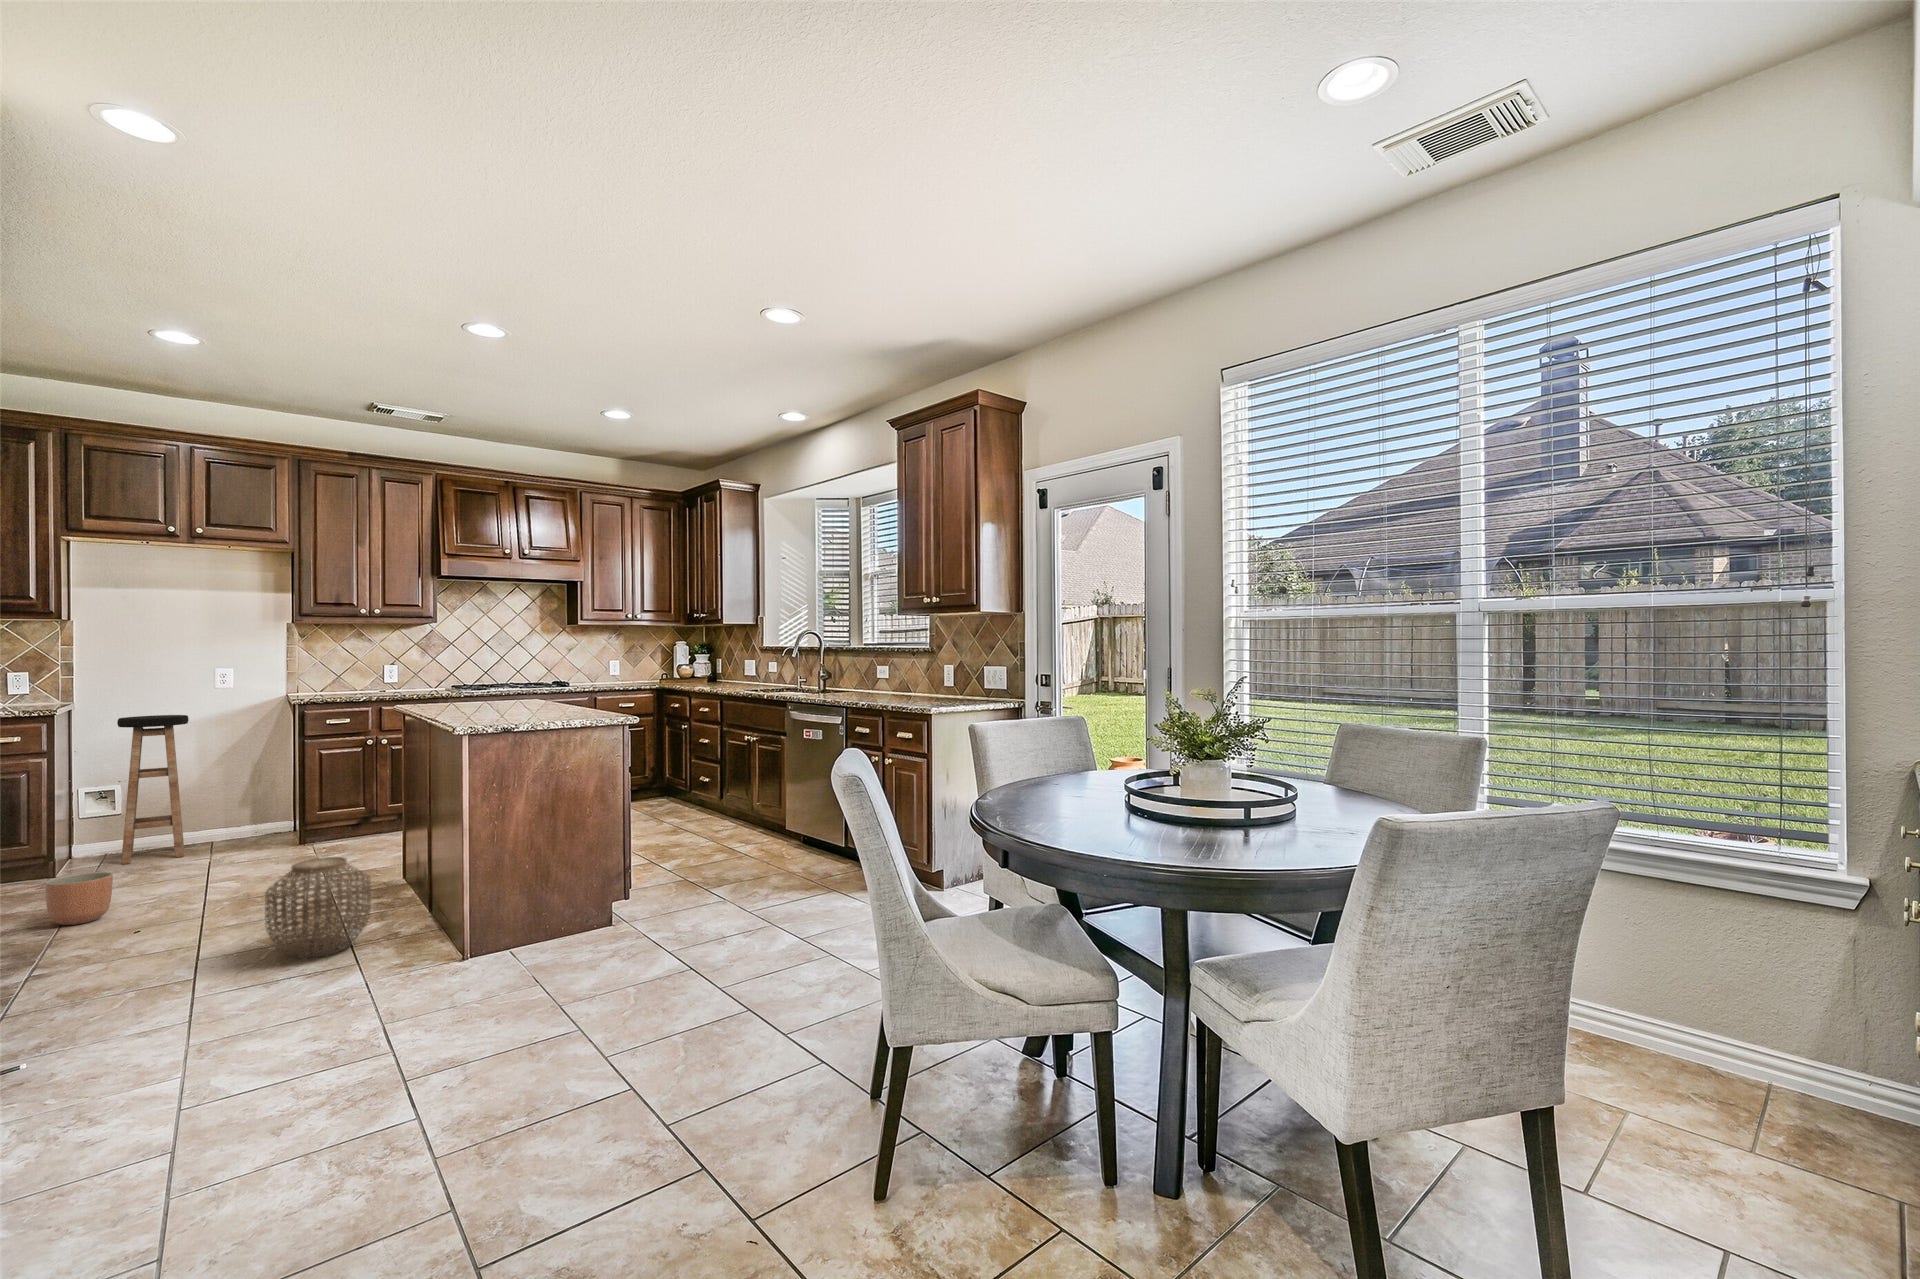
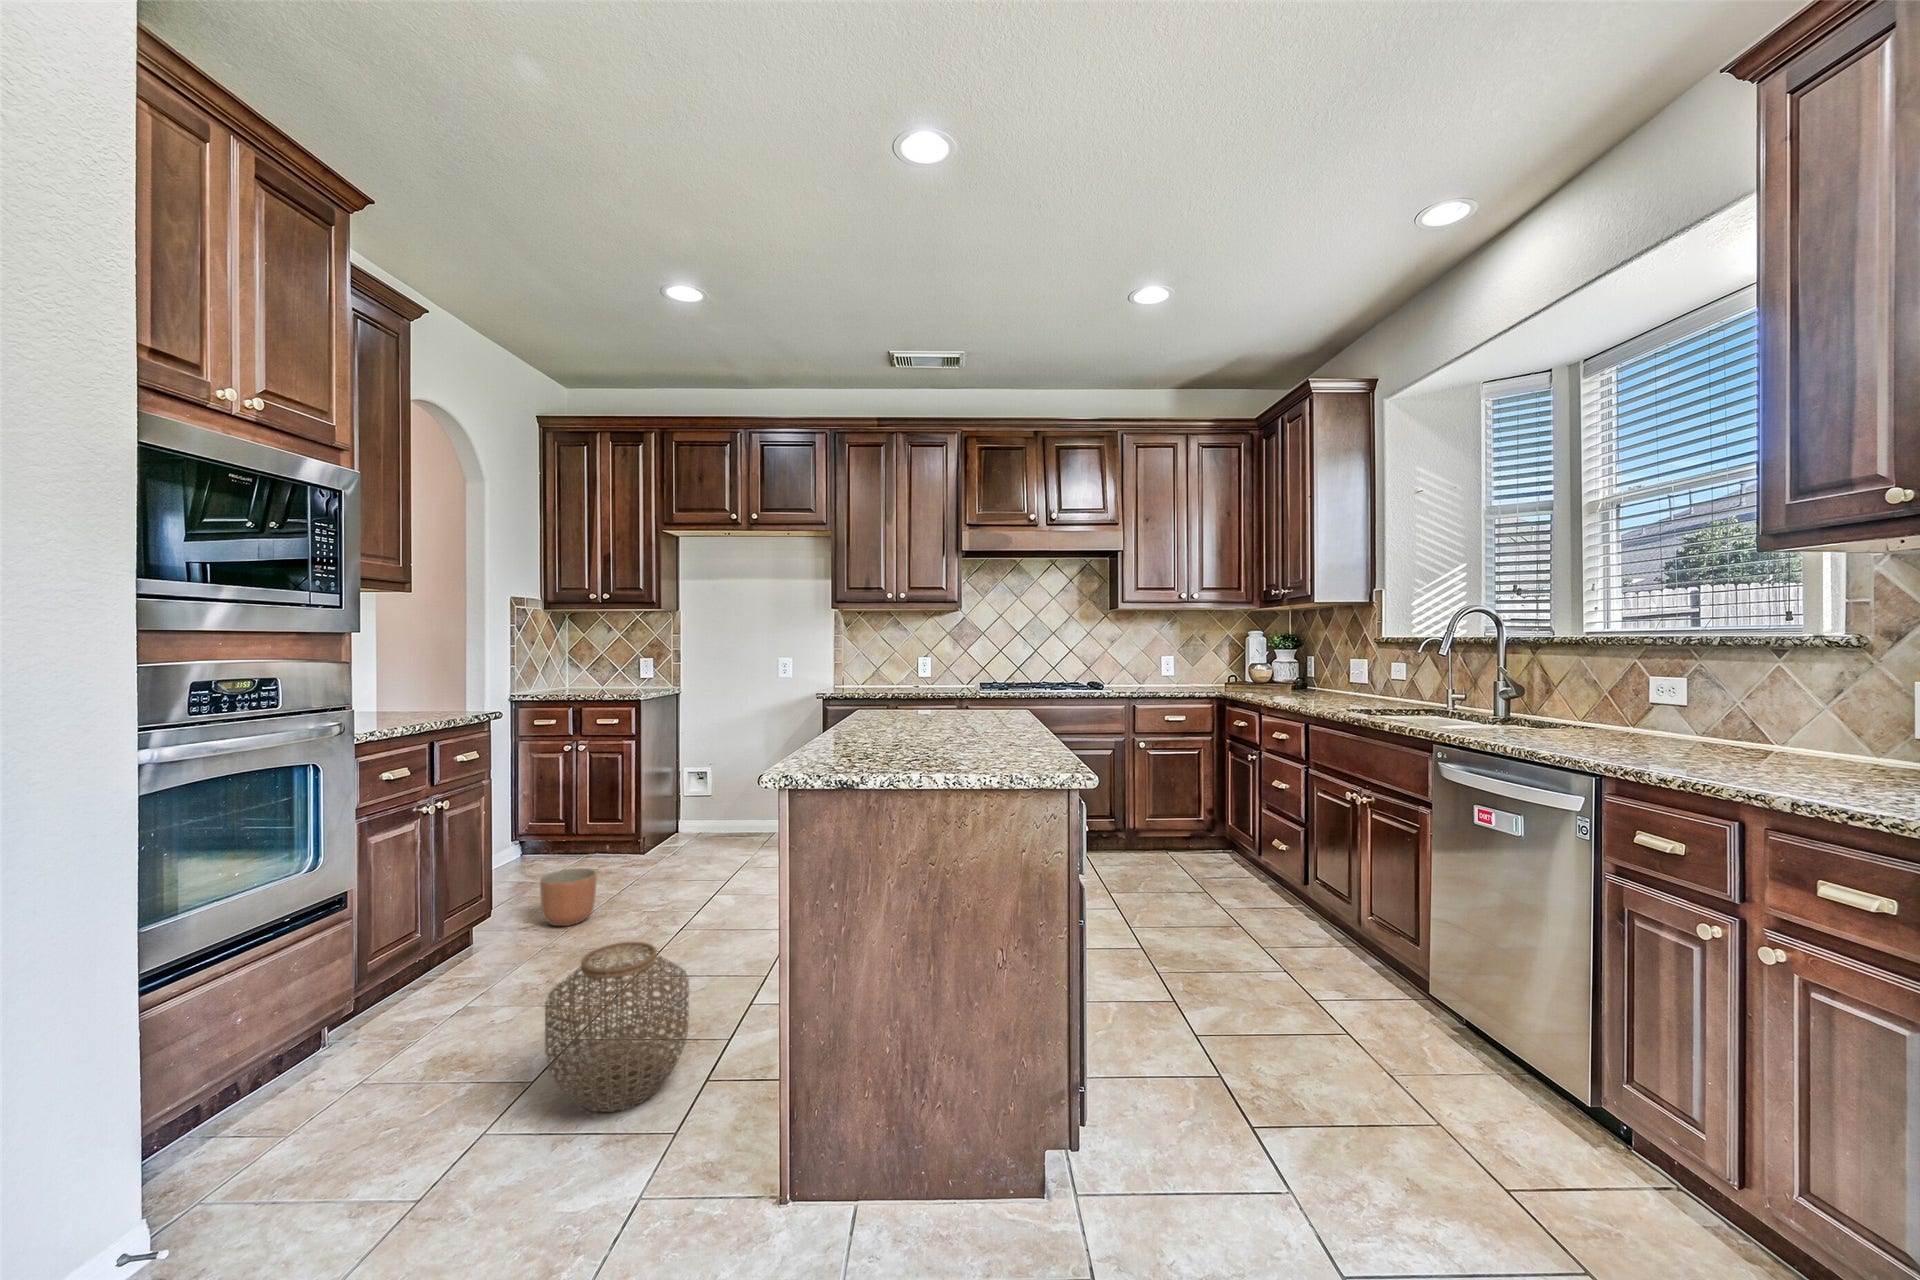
bar stool: present [117,715,189,864] -> none [694,700,751,842]

